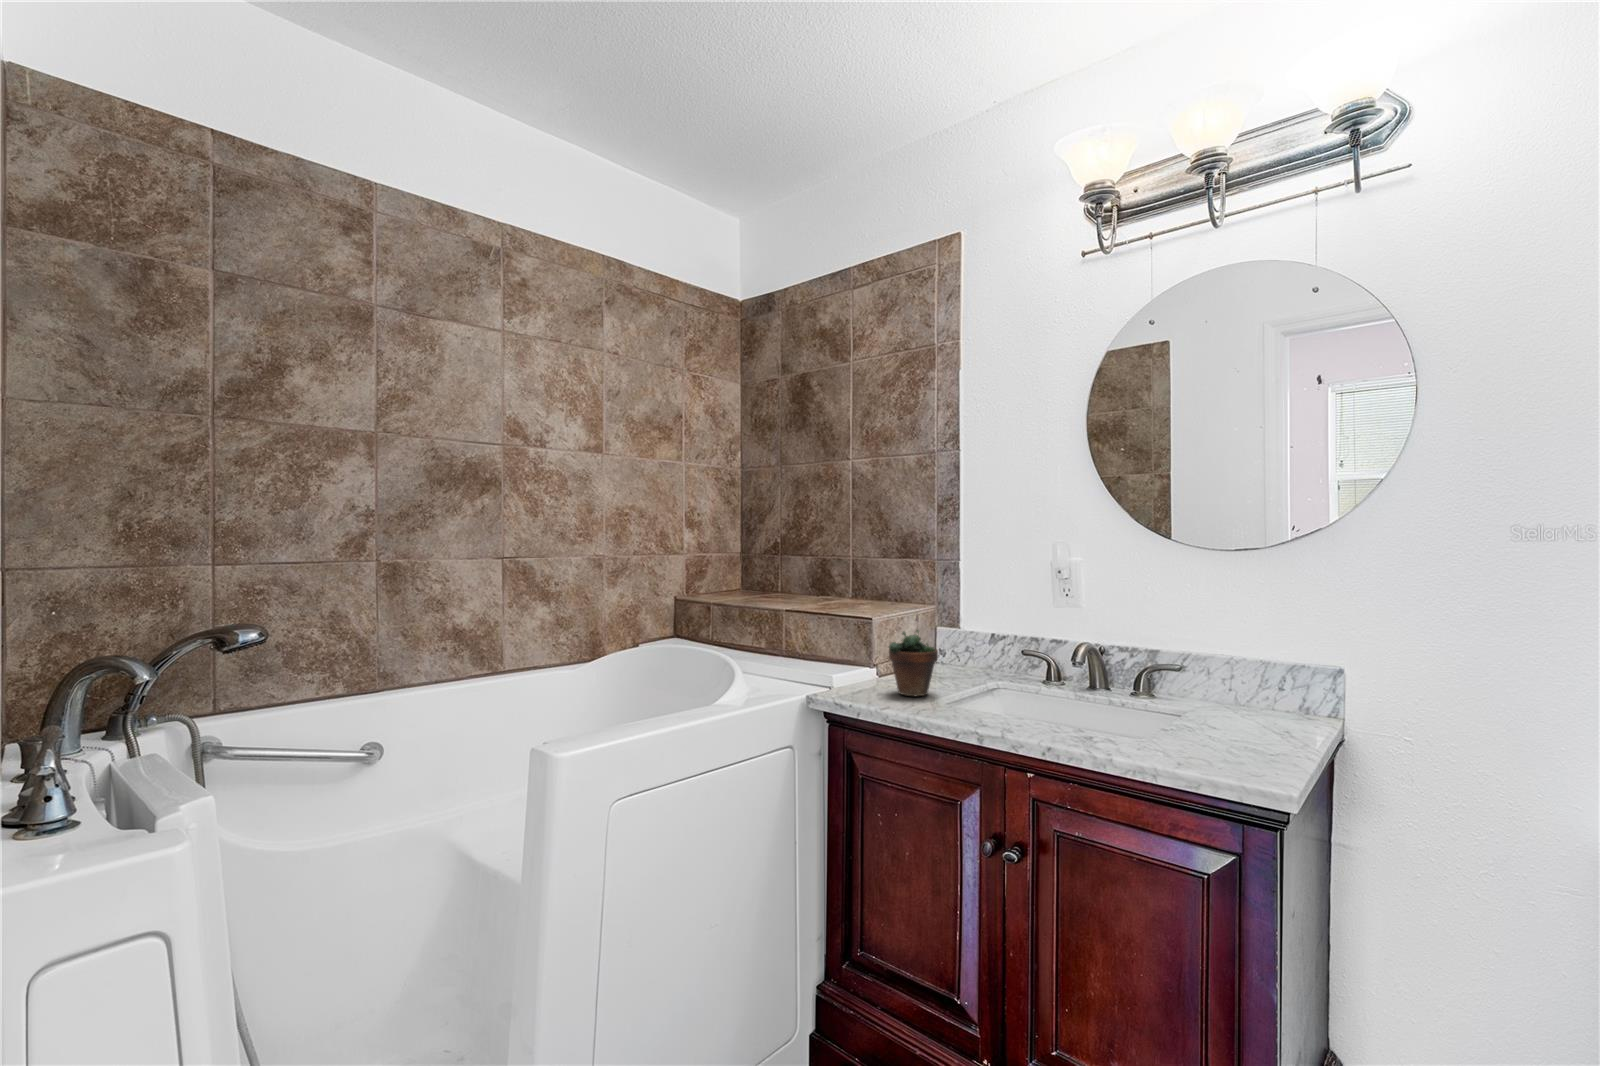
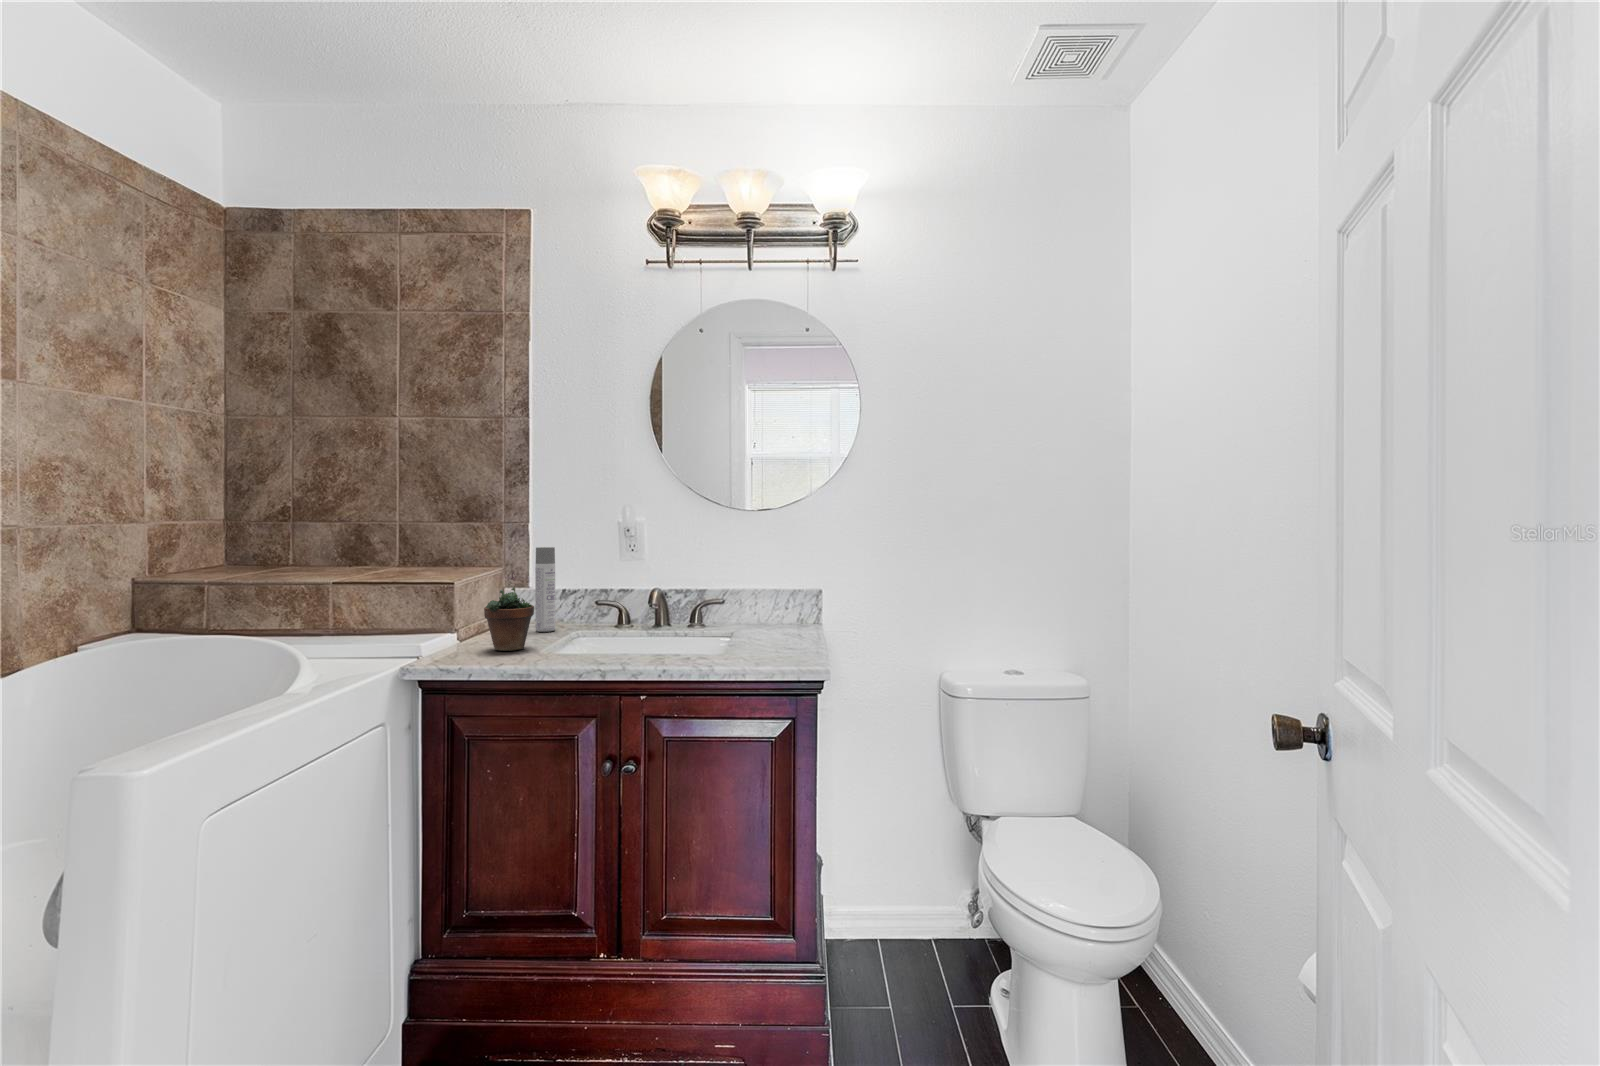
spray bottle: none [959,586,980,678] -> present [535,547,555,632]

